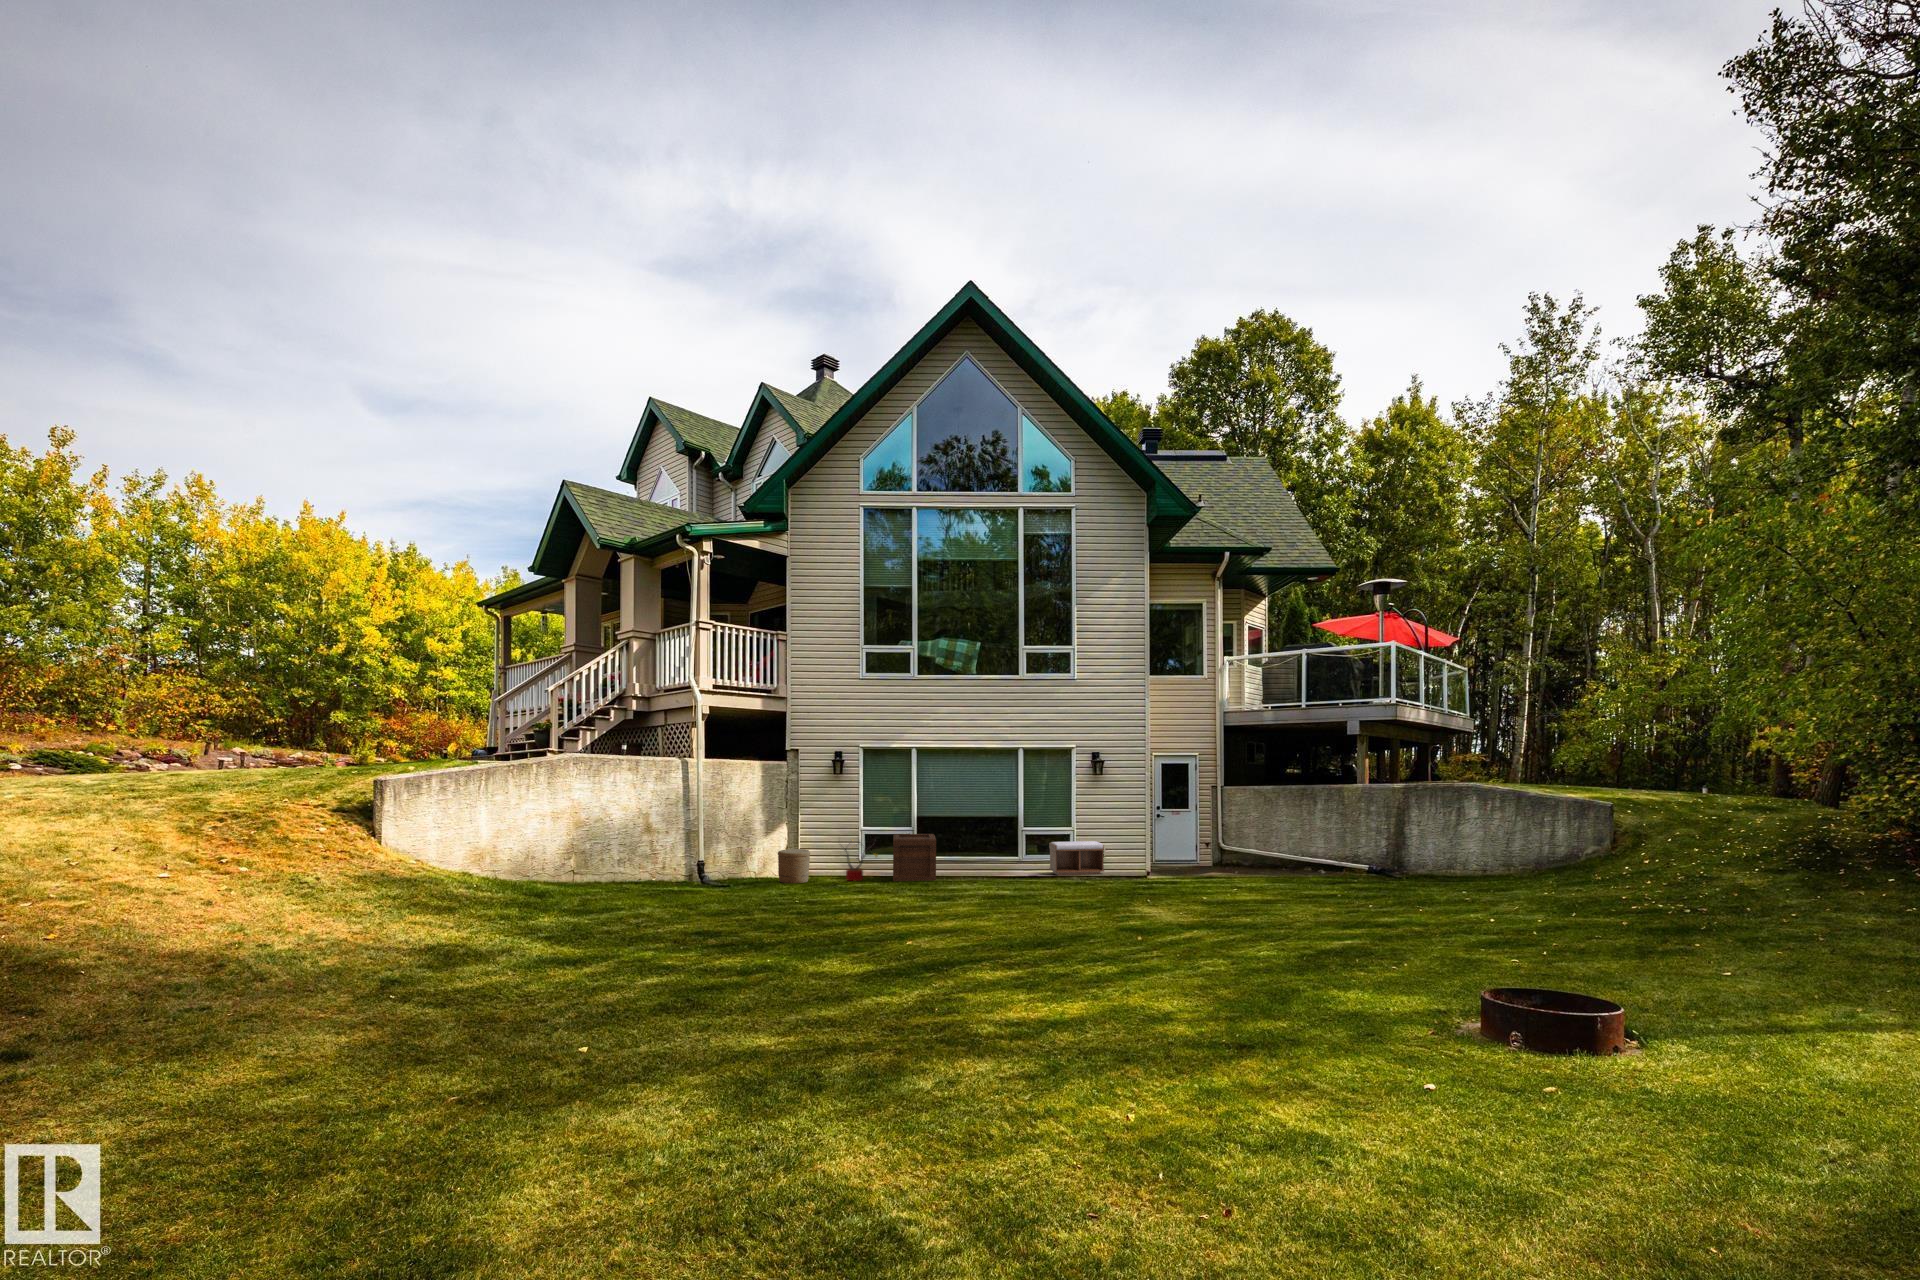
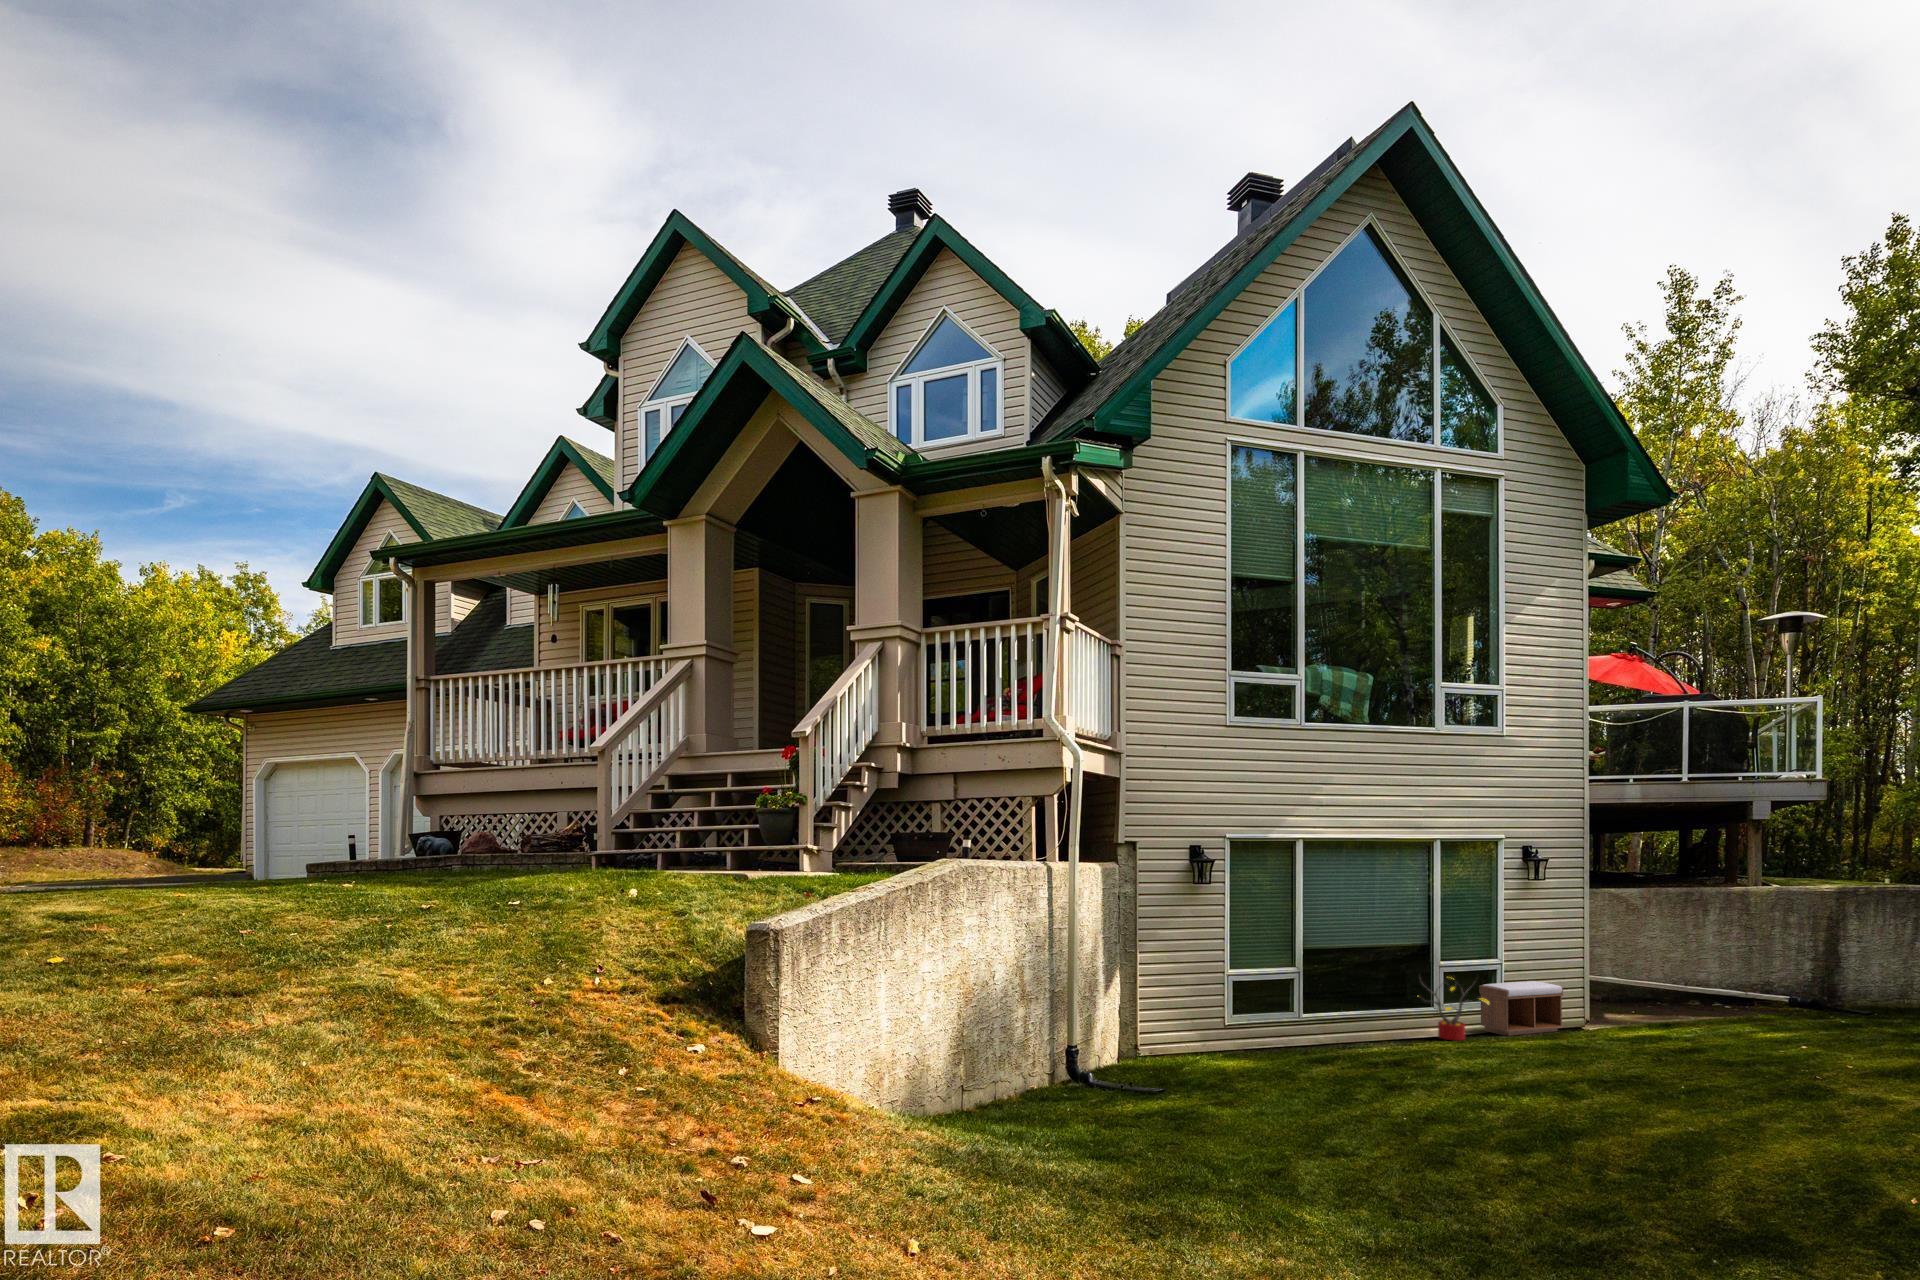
wooden crate: present [893,834,936,881] -> none [1277,977,1372,1058]
decorative plant: present [845,842,878,881] -> present [1428,987,1488,1041]
woven basket: present [778,849,810,883] -> none [1128,1007,1181,1067]

